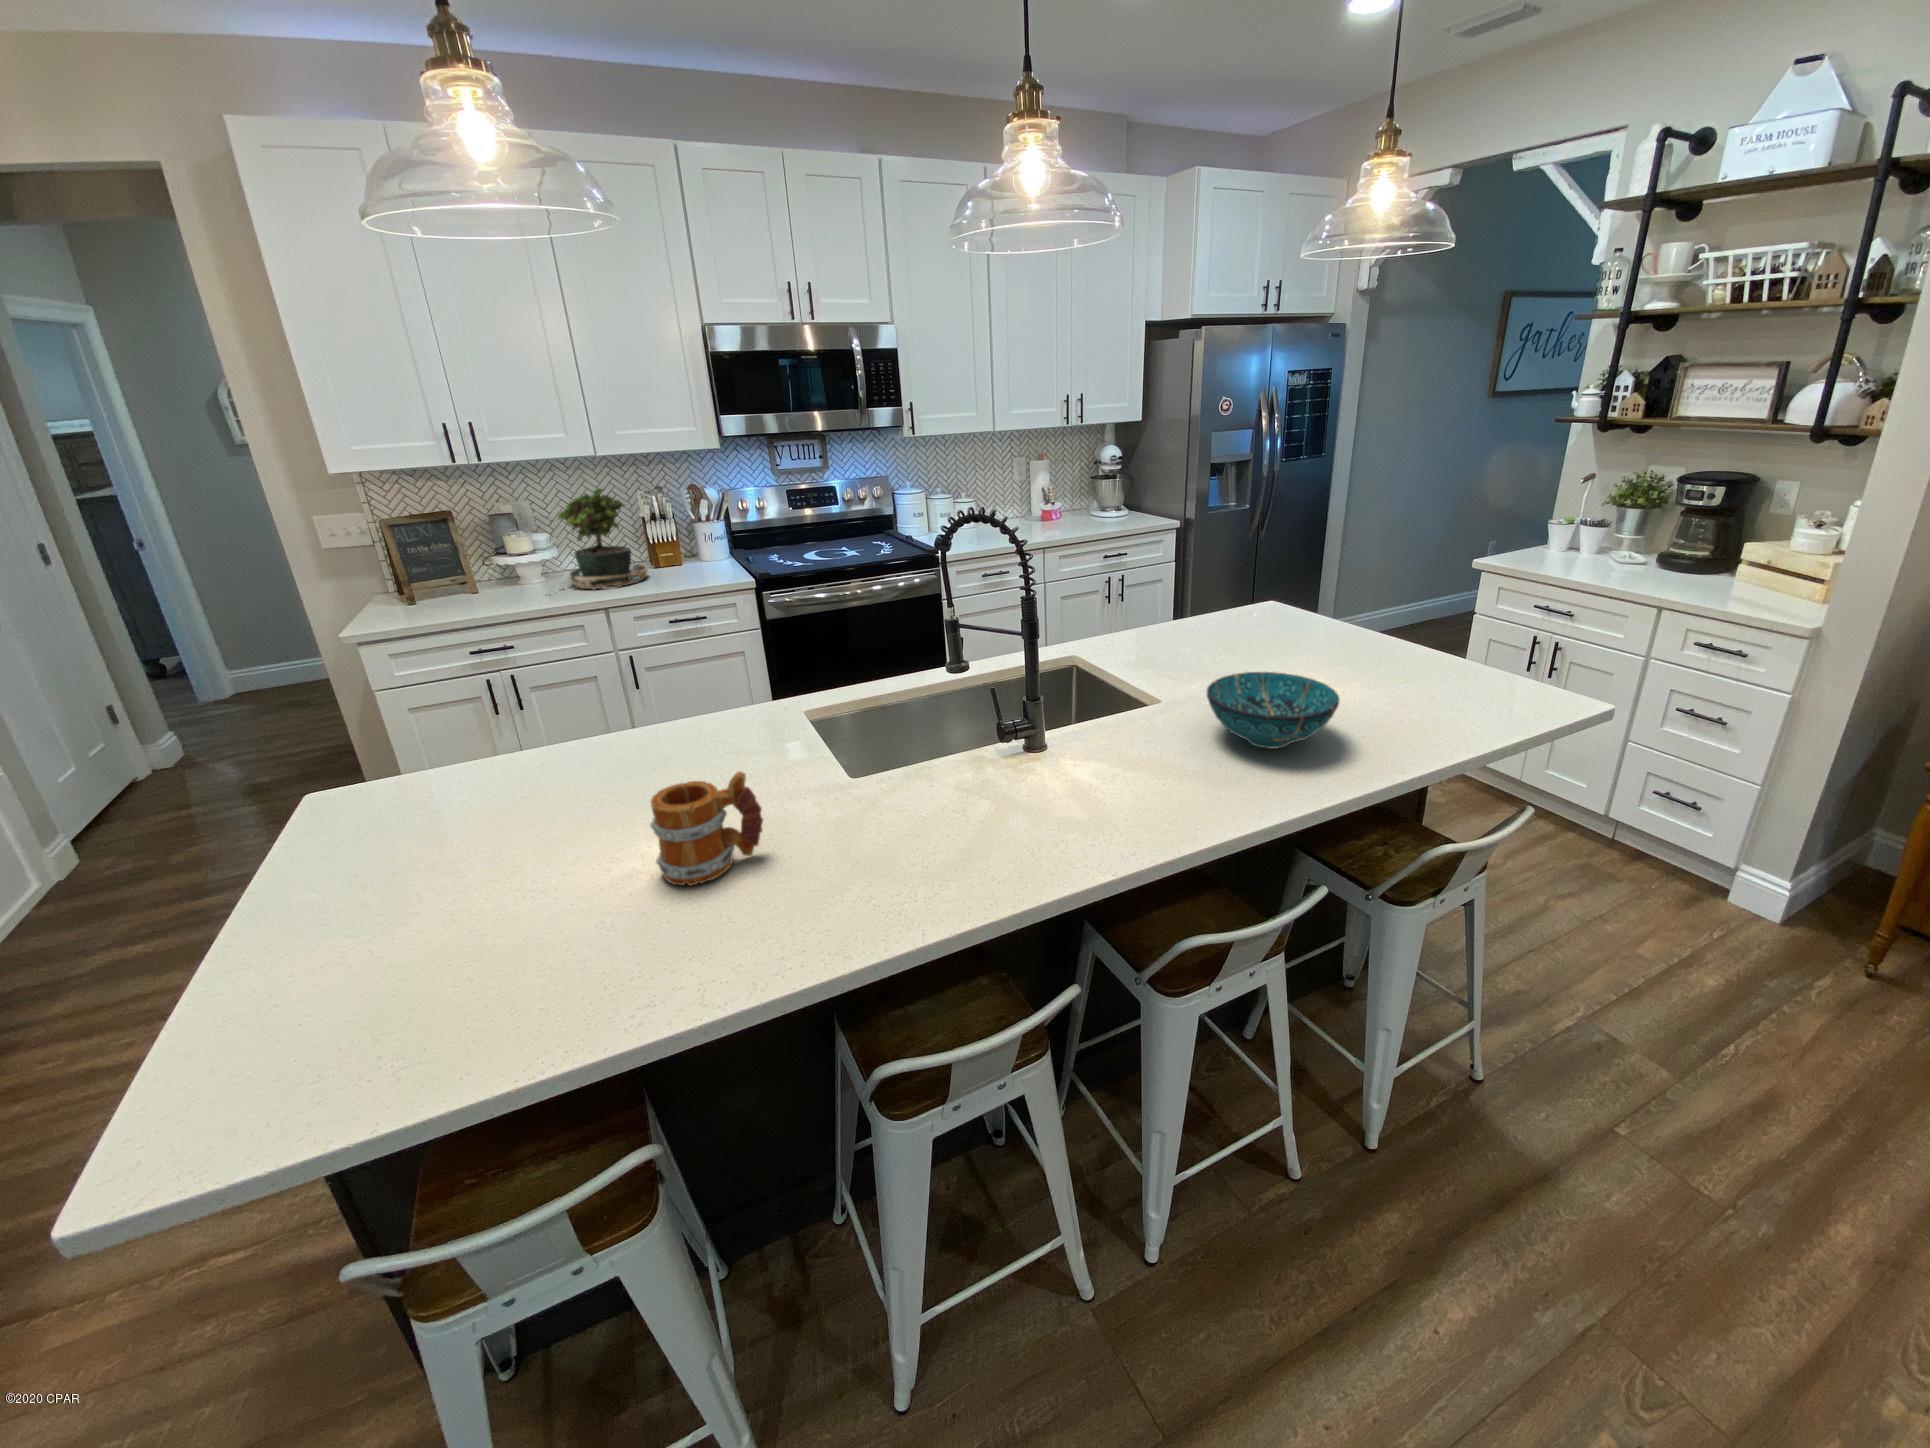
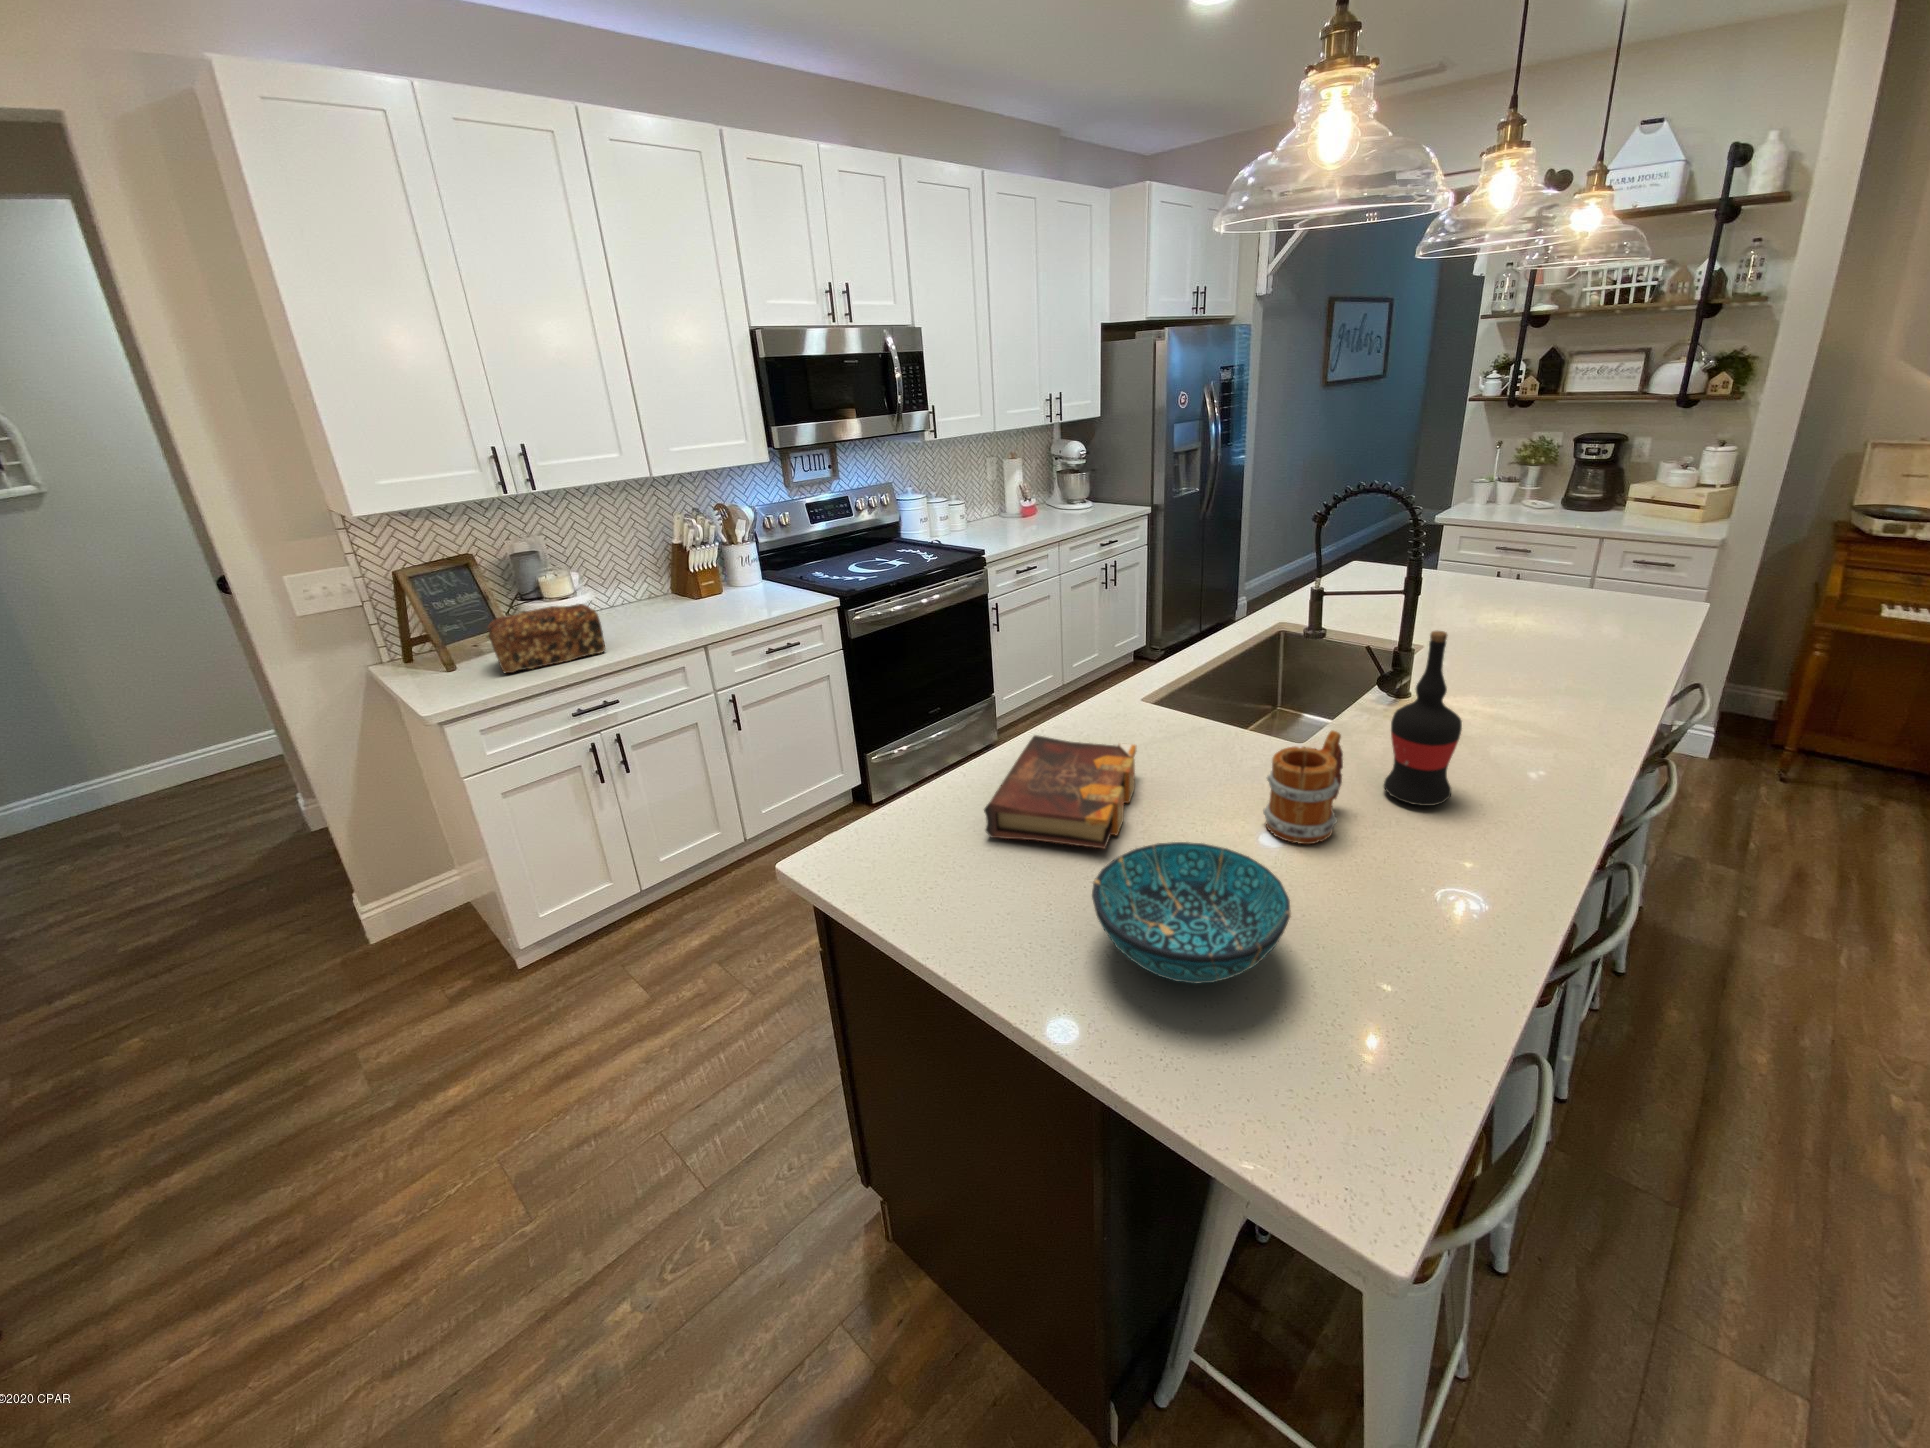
potted plant: present [550,488,648,594] -> none [615,510,714,637]
bread loaf: none [417,562,526,614] -> present [488,604,605,673]
decorative bowl: present [1207,672,1339,749] -> present [1092,842,1291,983]
wine bottle: none [813,680,890,876] -> present [1384,631,1462,806]
book: none [451,729,663,846] -> present [984,735,1136,849]

